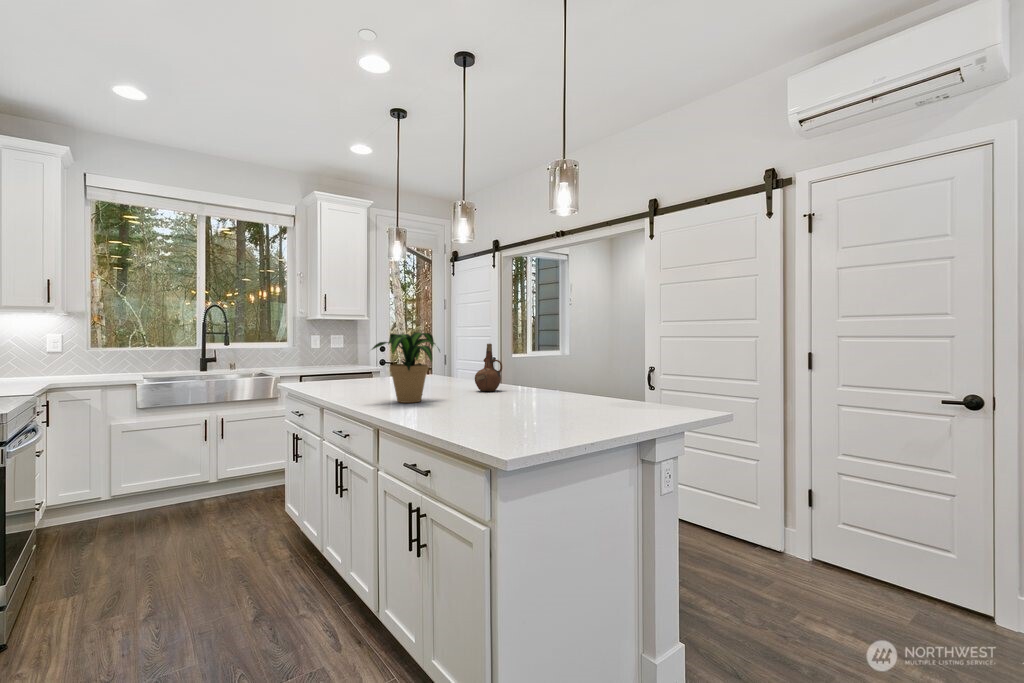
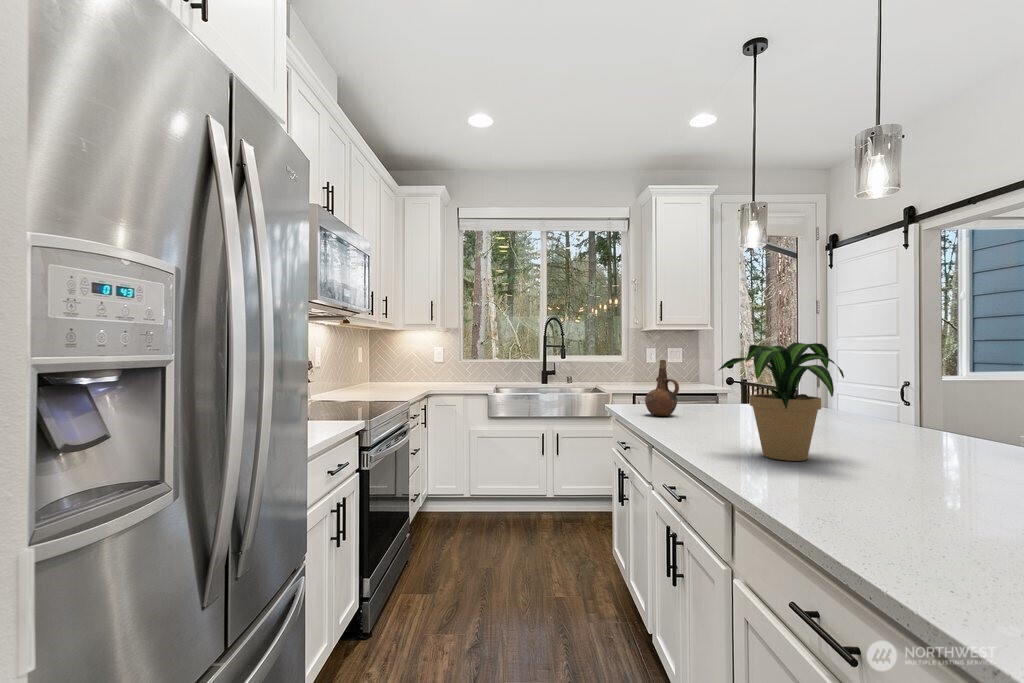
ceramic pitcher: present [475,344,502,391] -> present [645,360,679,416]

